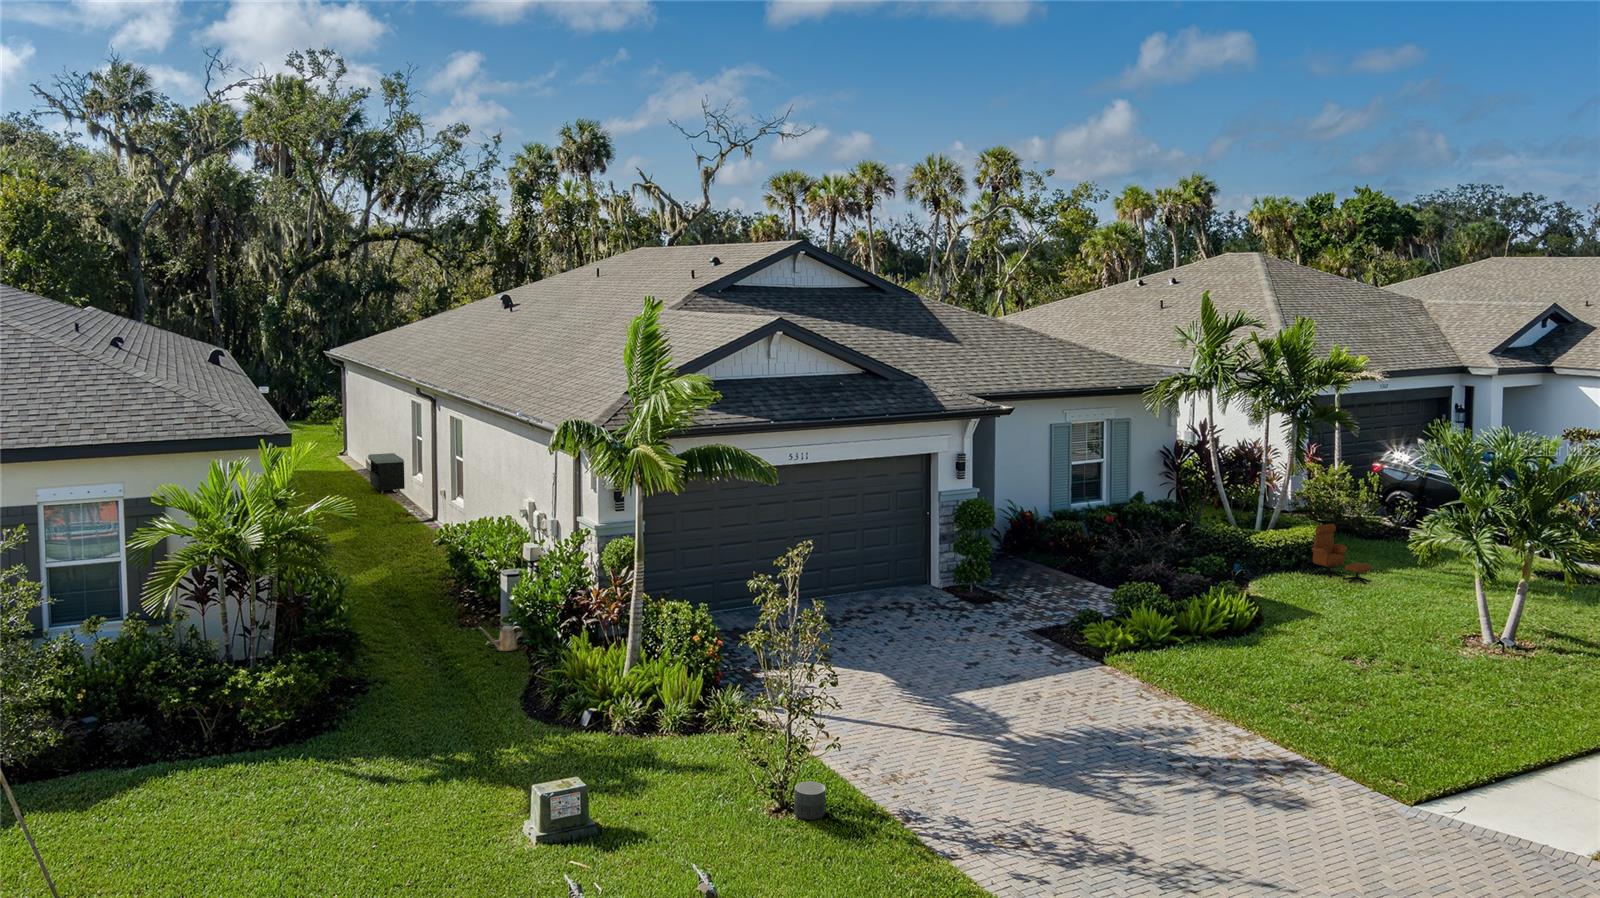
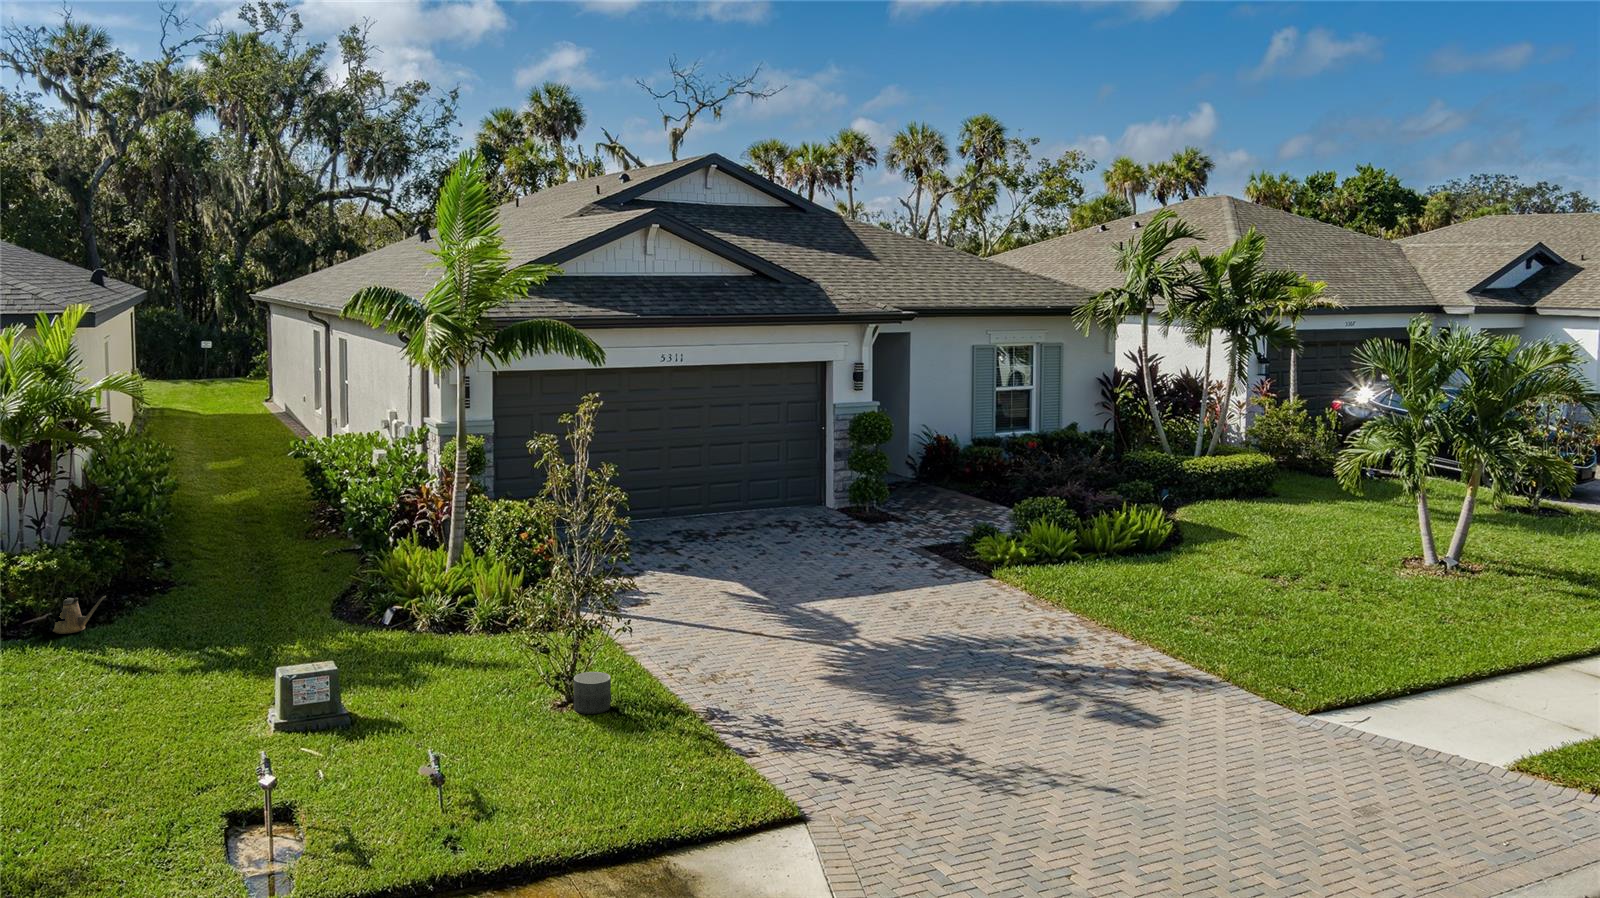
storage bench: present [368,453,405,493] -> none [270,390,306,431]
lounge chair: present [1312,524,1371,584] -> none [1254,453,1317,516]
watering can: present [481,626,519,651] -> present [53,596,107,634]

